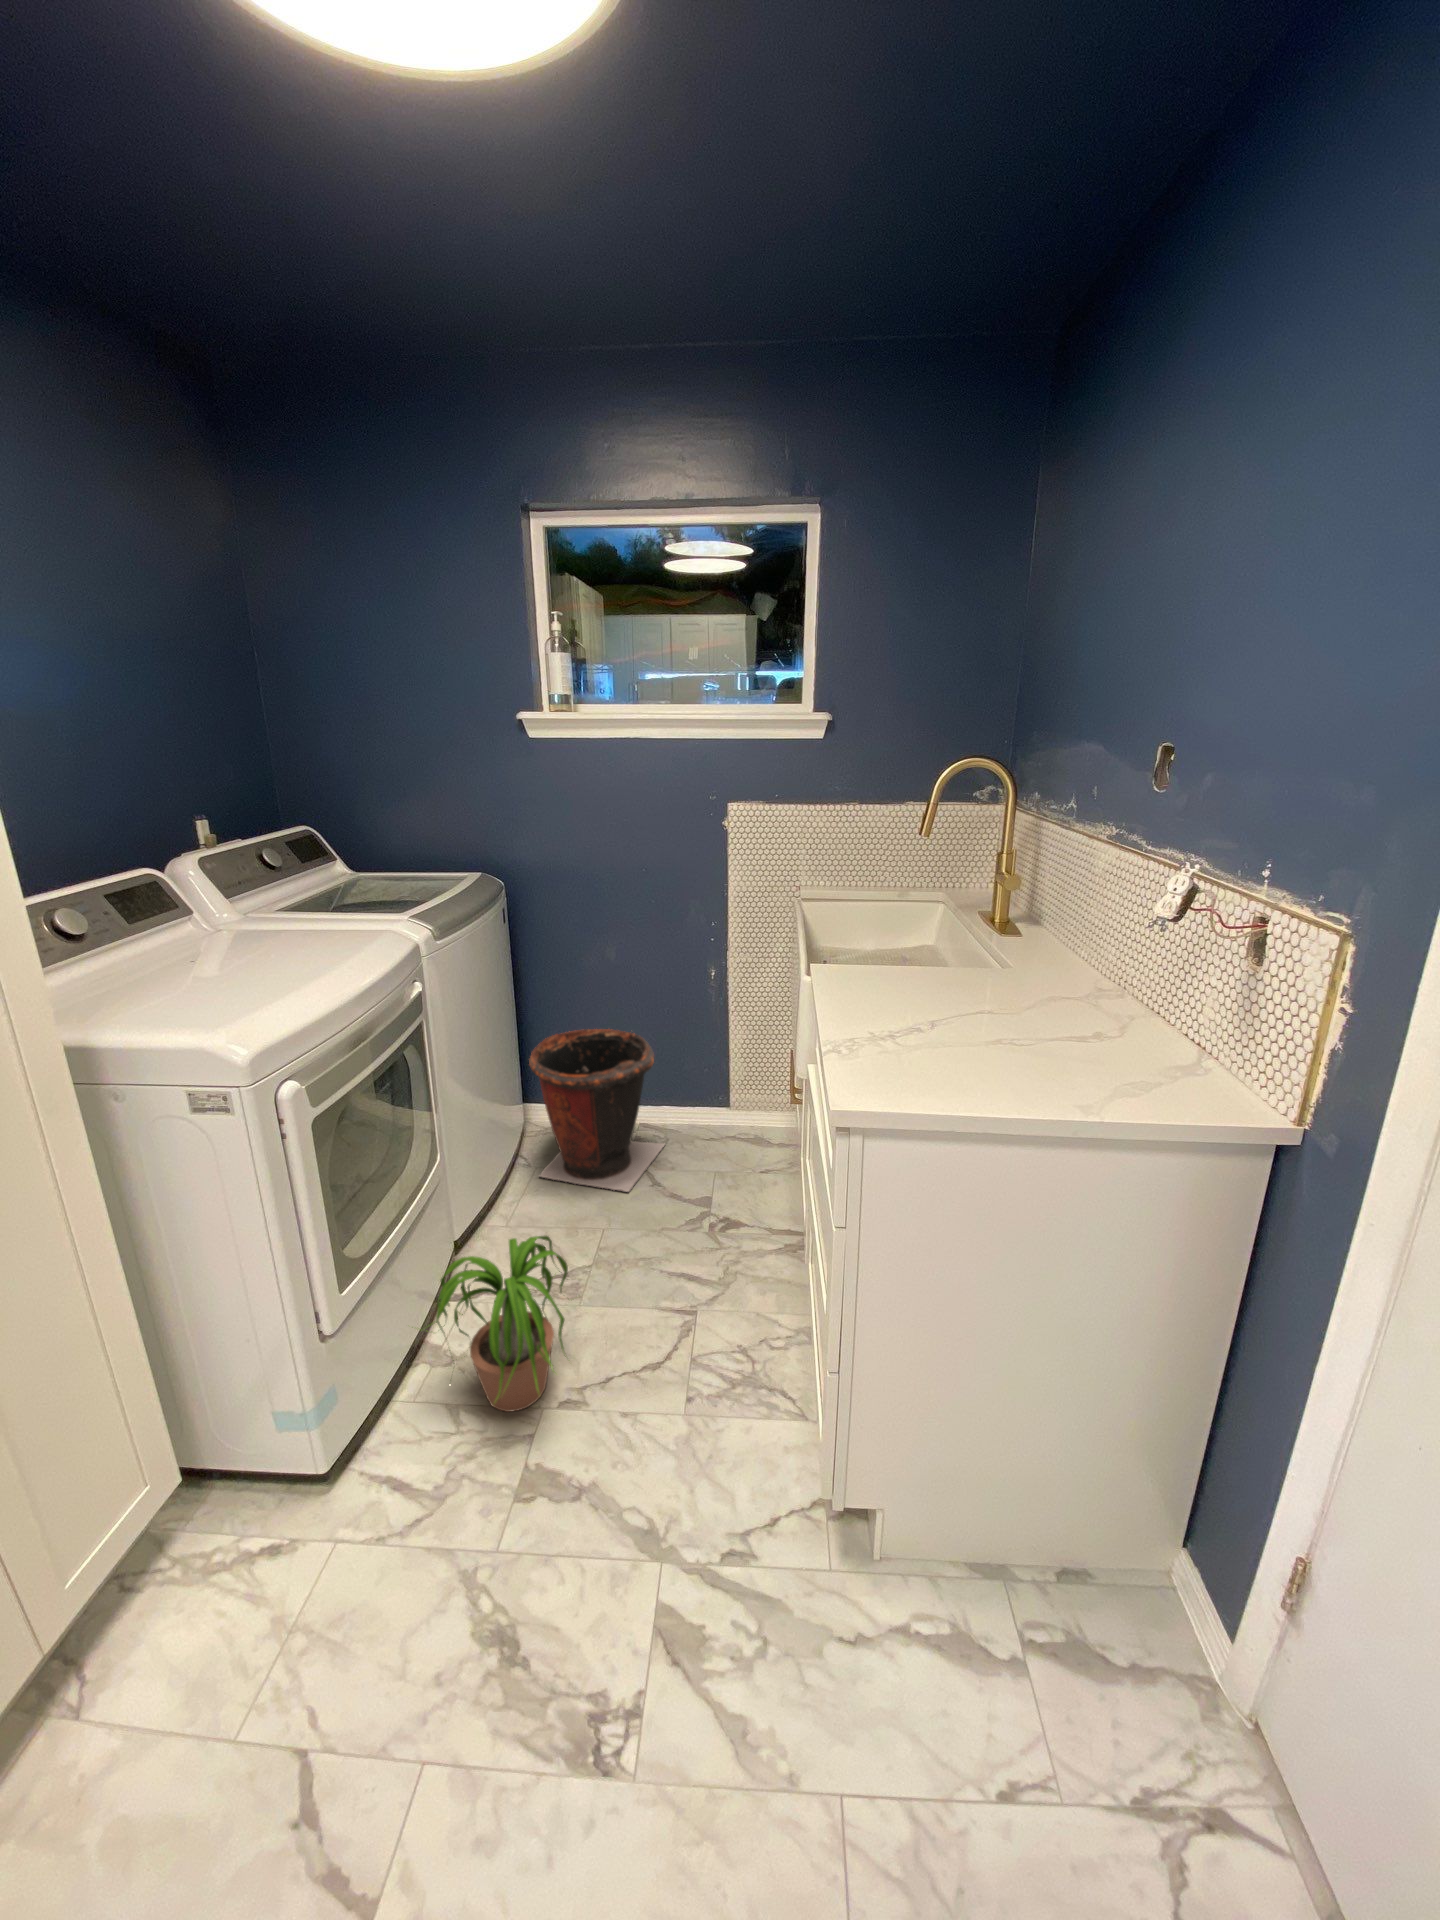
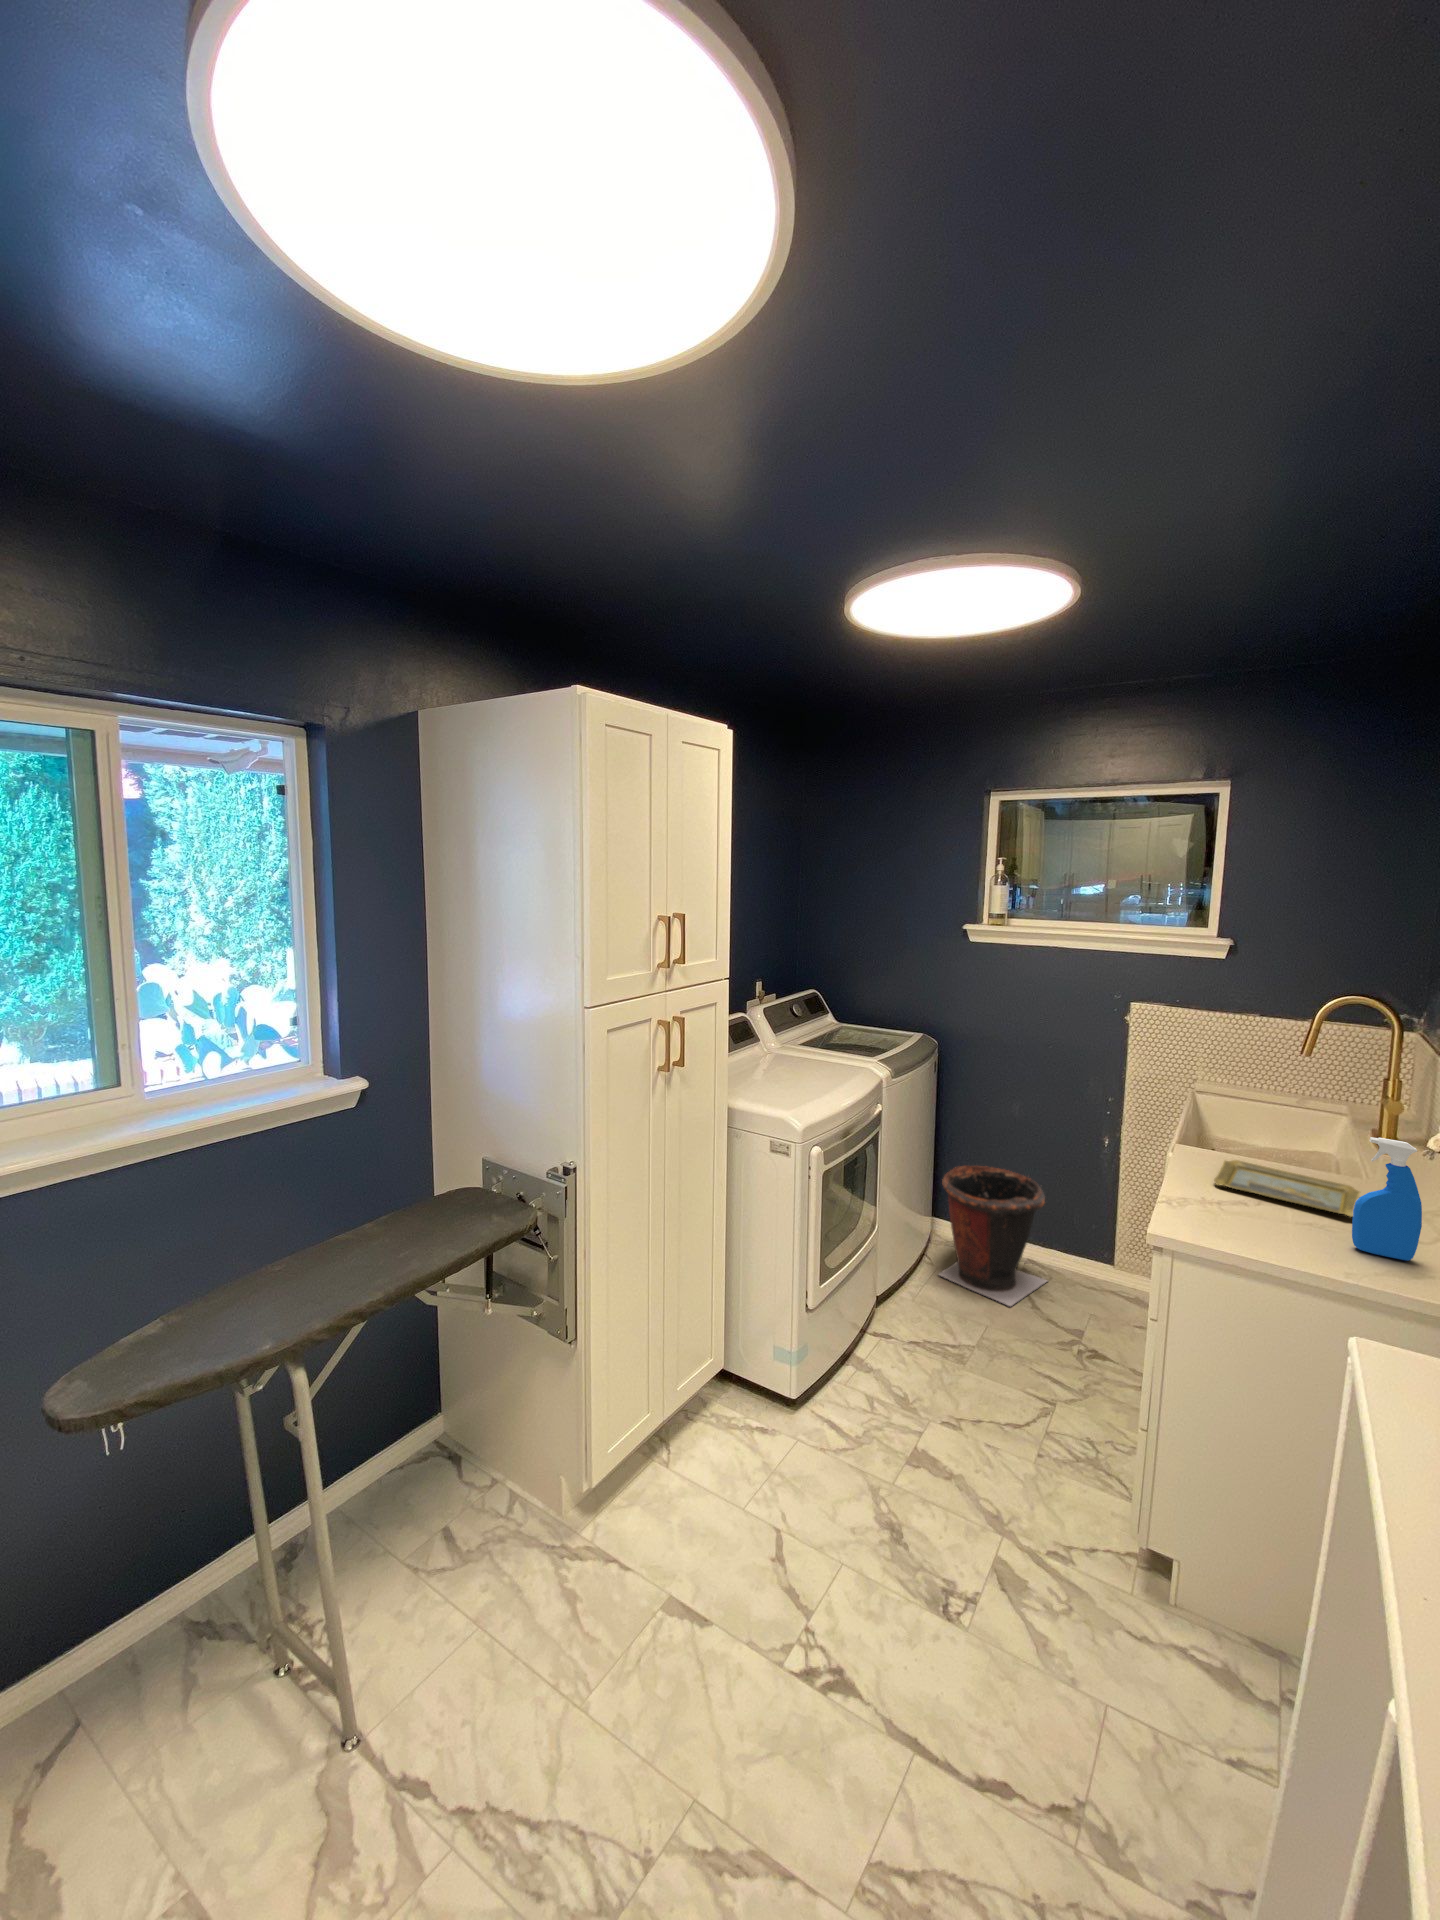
spray bottle: none [1059,913,1138,1068] -> present [1352,1137,1422,1261]
tray: none [876,973,1039,1022] -> present [1214,1160,1360,1217]
potted plant: present [434,1236,568,1412] -> none [847,1294,967,1416]

